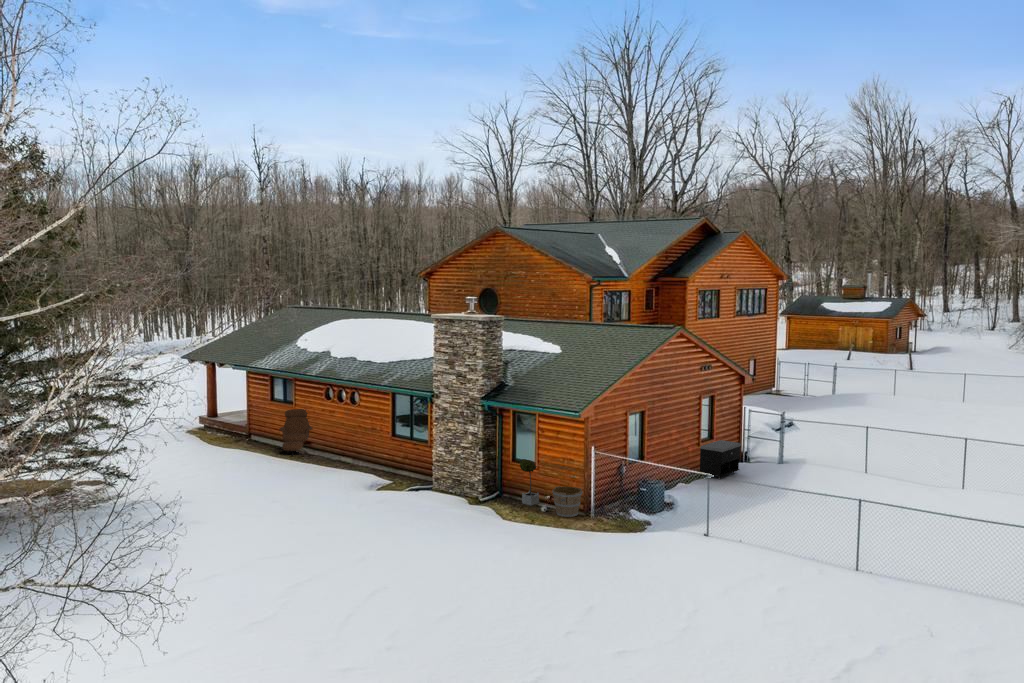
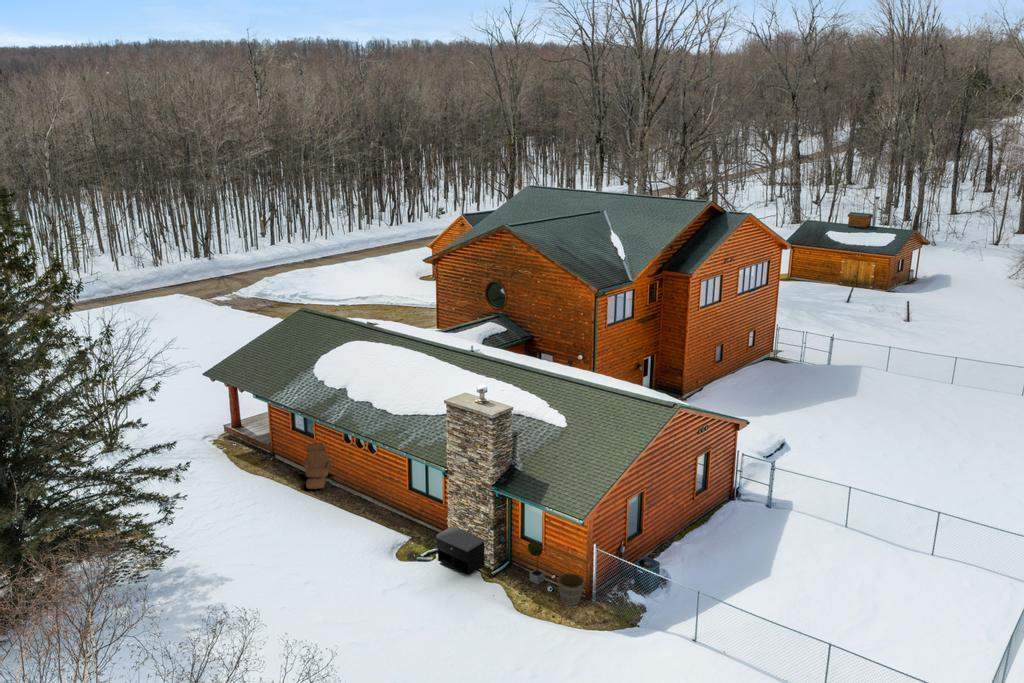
storage bench: present [700,440,741,479] -> present [436,526,484,575]

